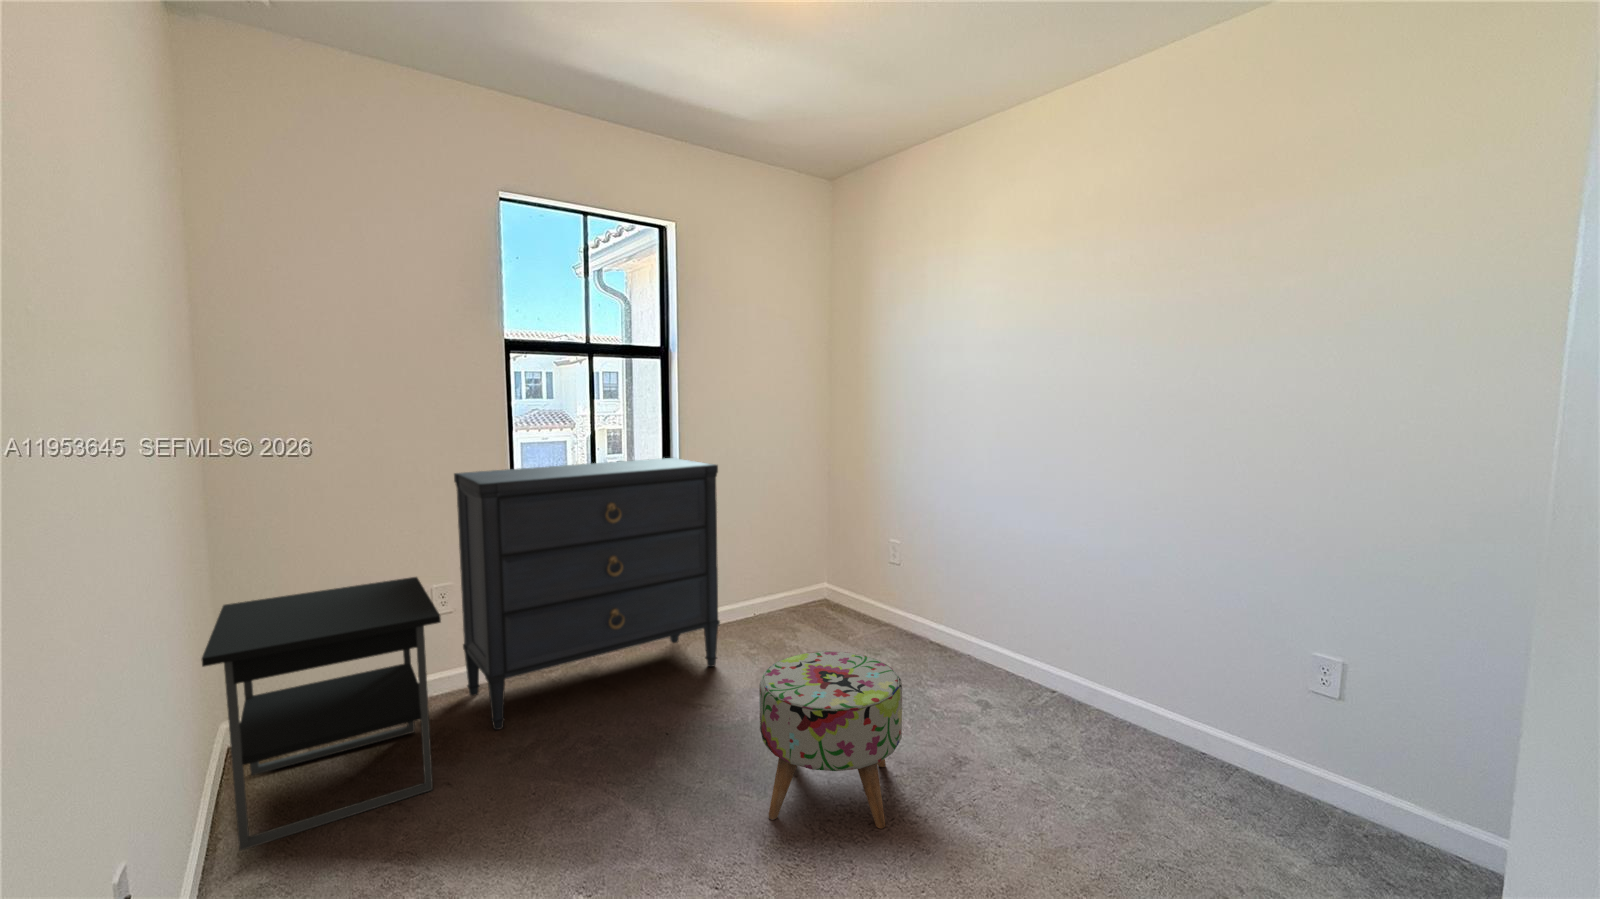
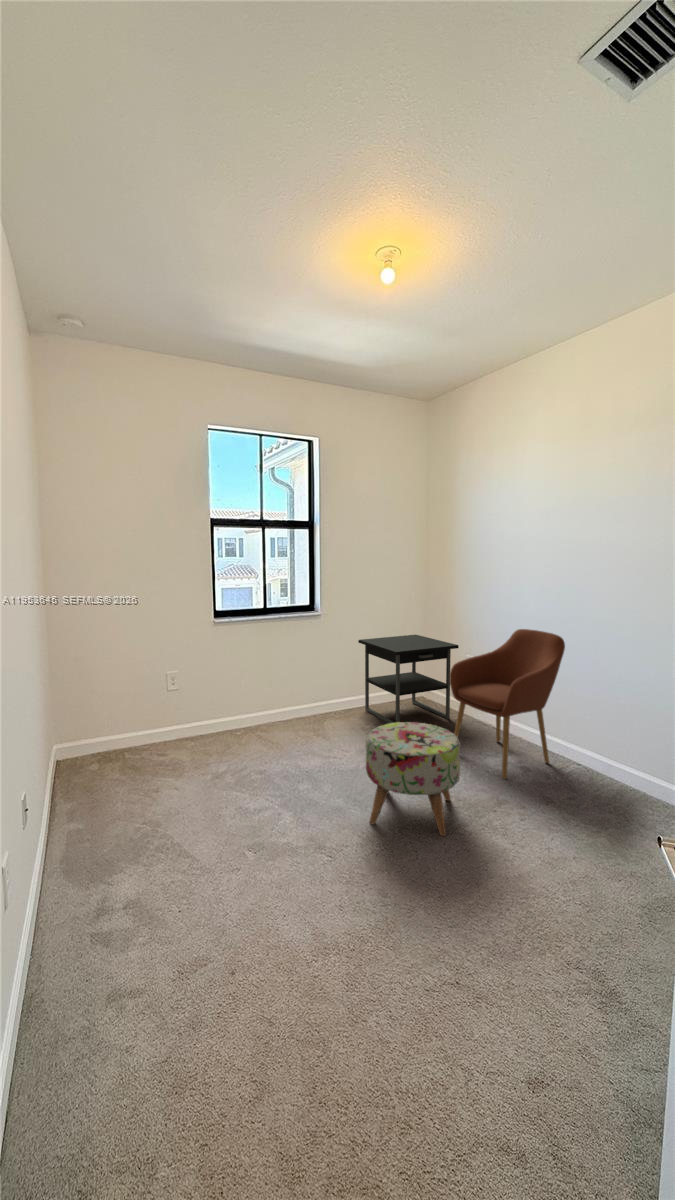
dresser: present [454,458,720,730] -> none [181,595,345,762]
armchair: none [874,503,1032,725] -> present [450,629,565,779]
nightstand: present [202,577,441,850] -> present [358,635,459,724]

